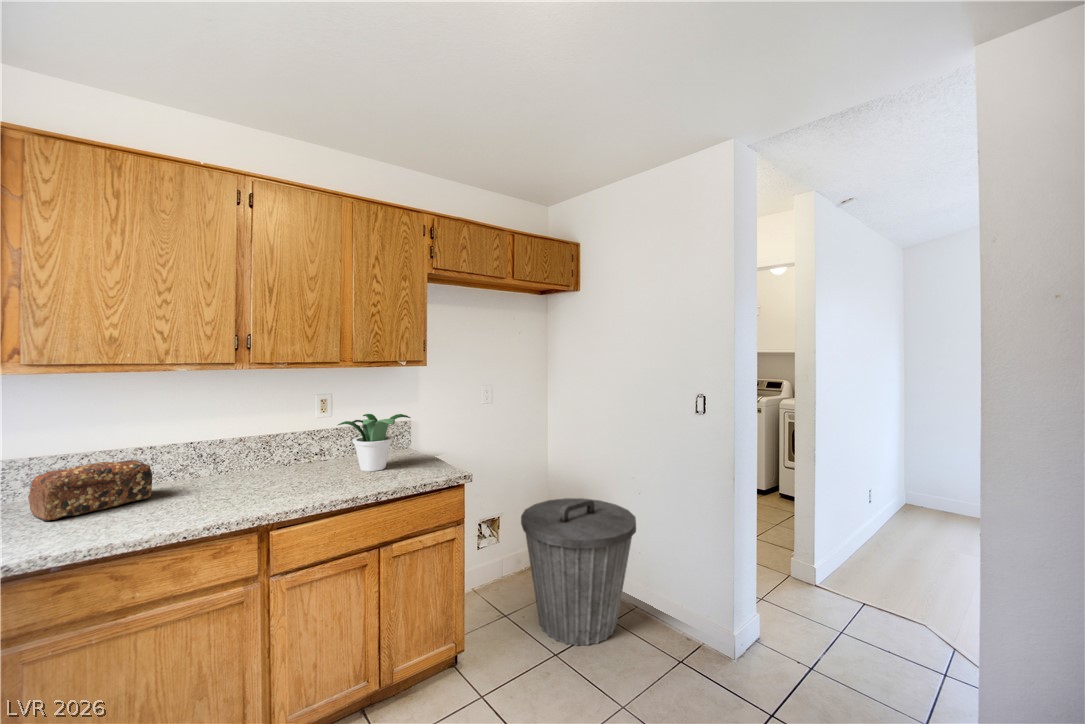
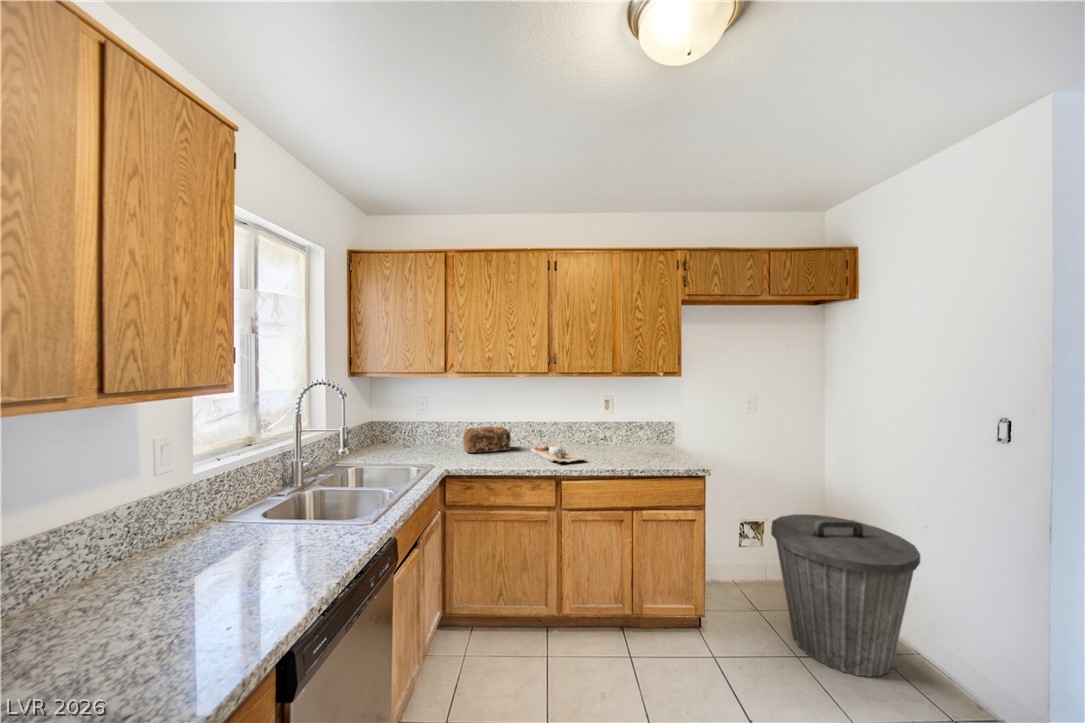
potted plant: present [338,414,410,471] -> none [612,412,666,455]
cutting board: none [197,474,308,505] -> present [531,444,586,462]

